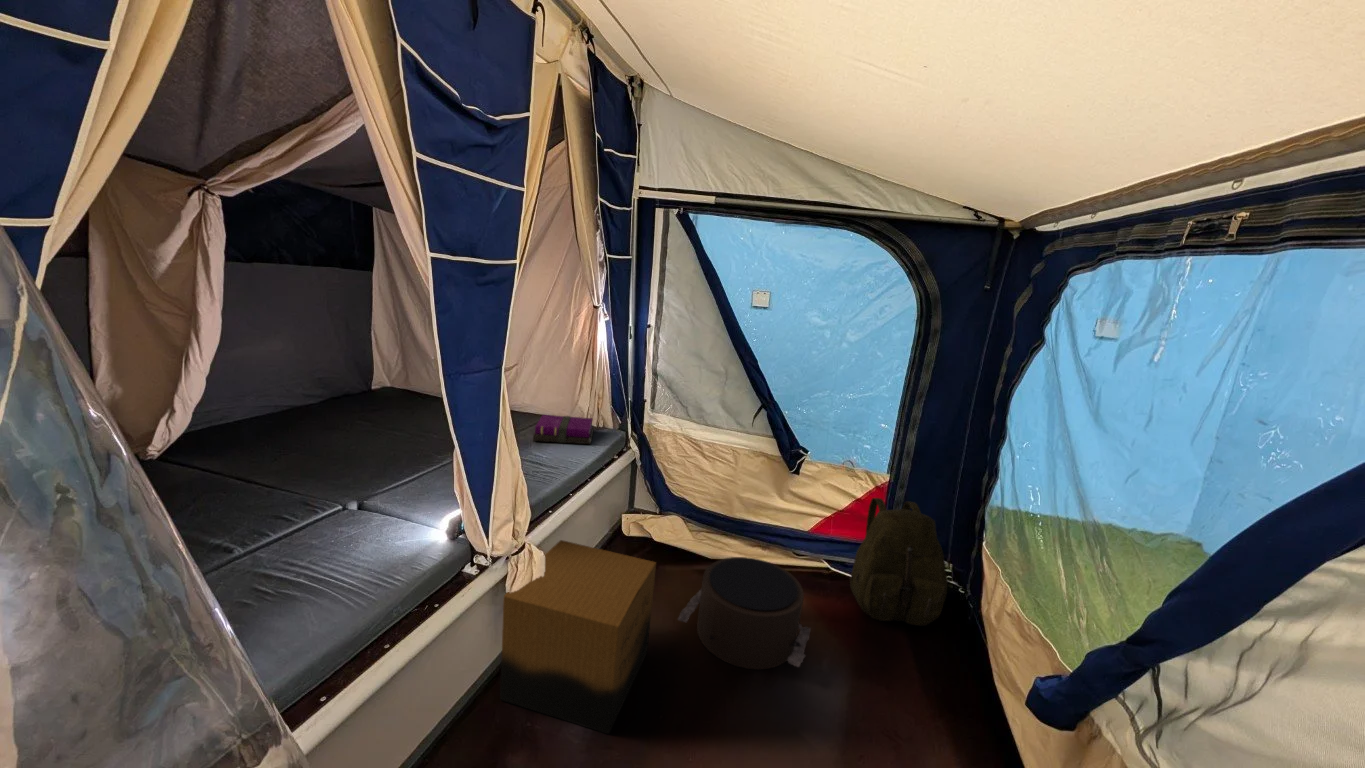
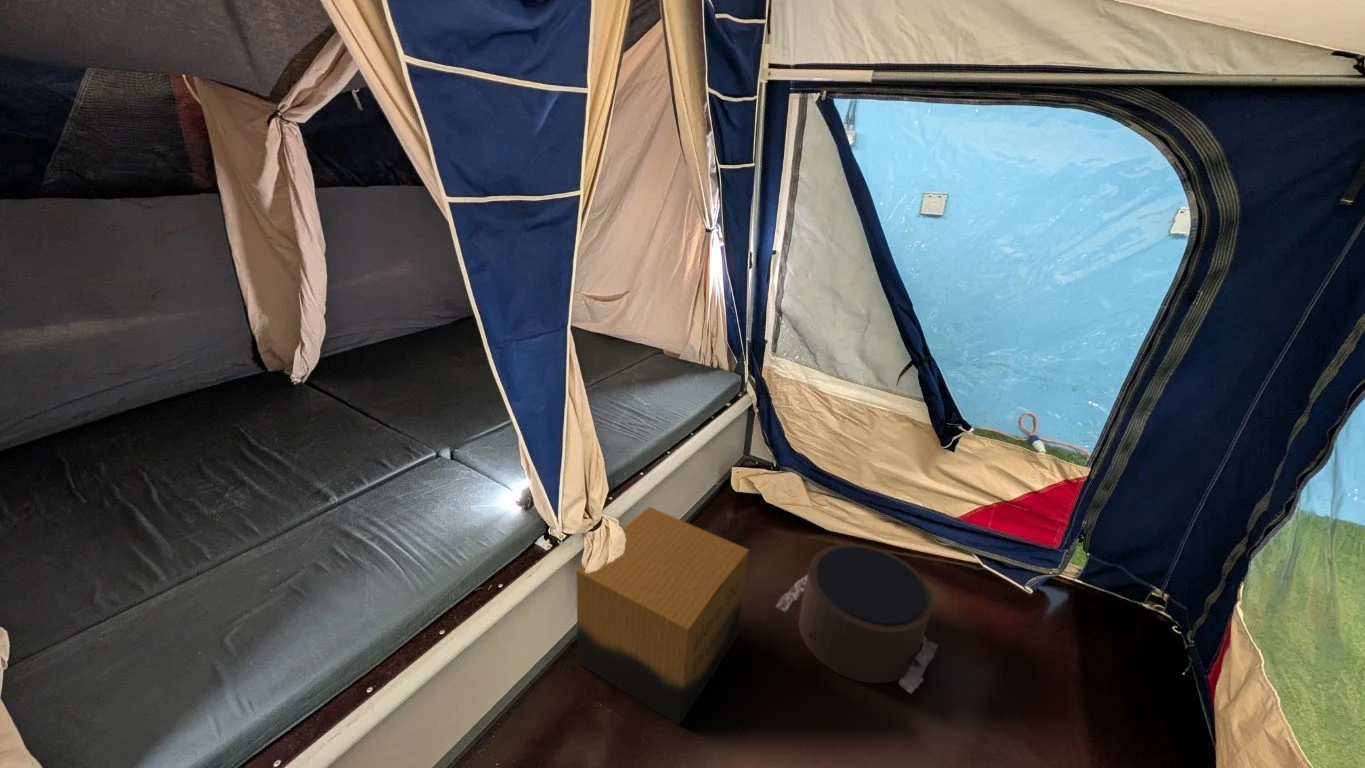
notebook: present [533,415,594,444] -> none [637,350,707,391]
backpack: present [850,498,947,625] -> none [1004,493,1146,665]

